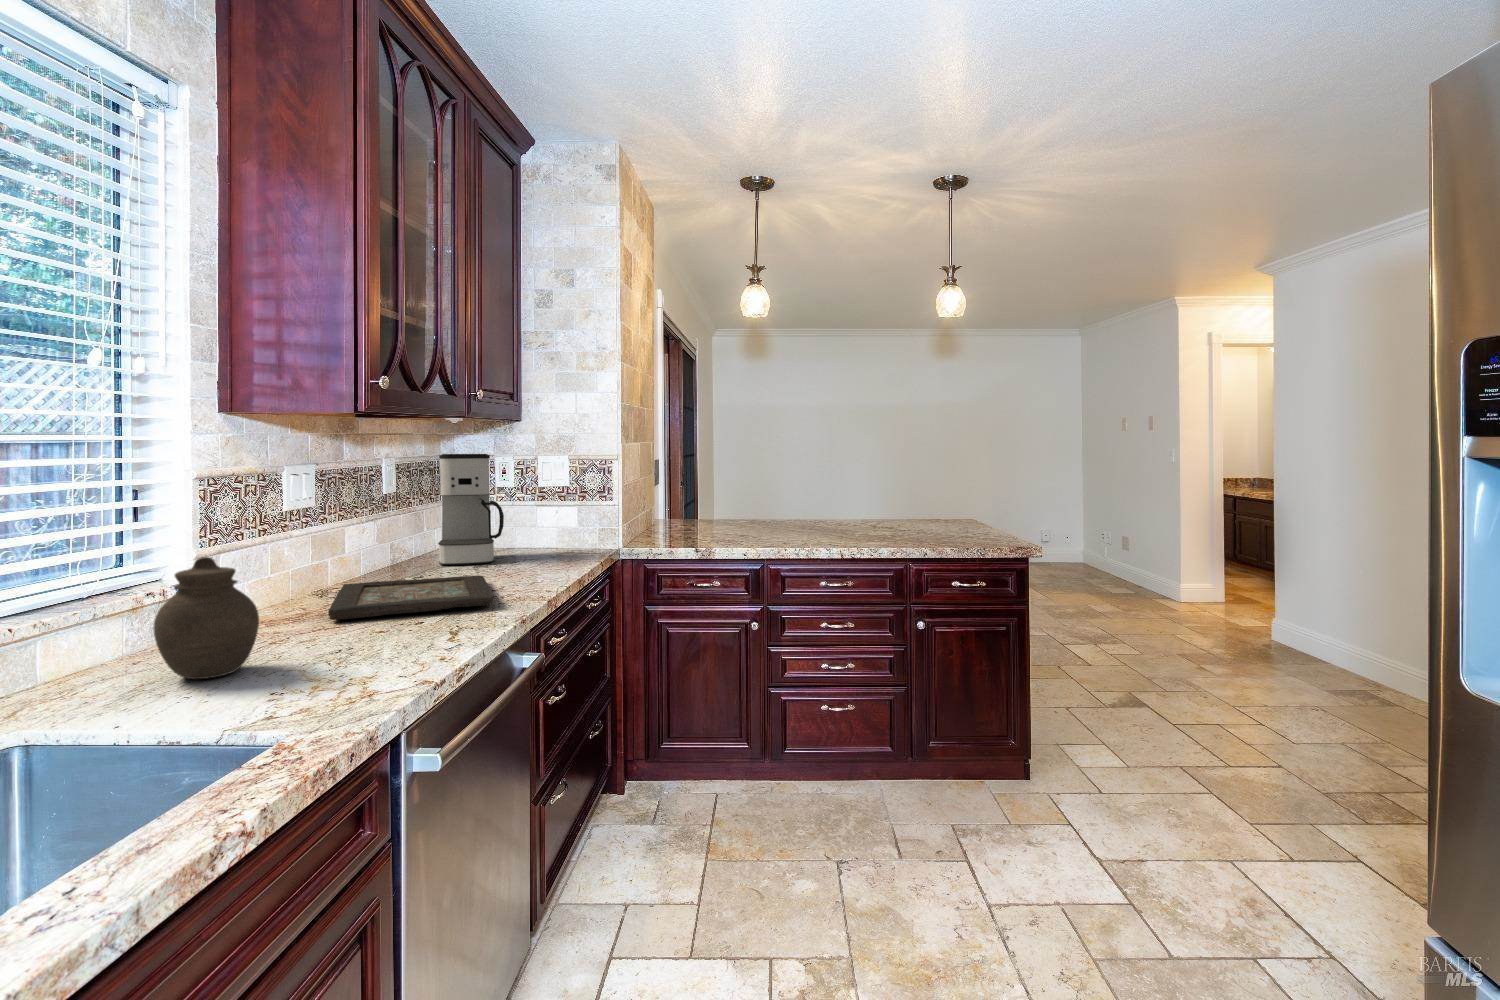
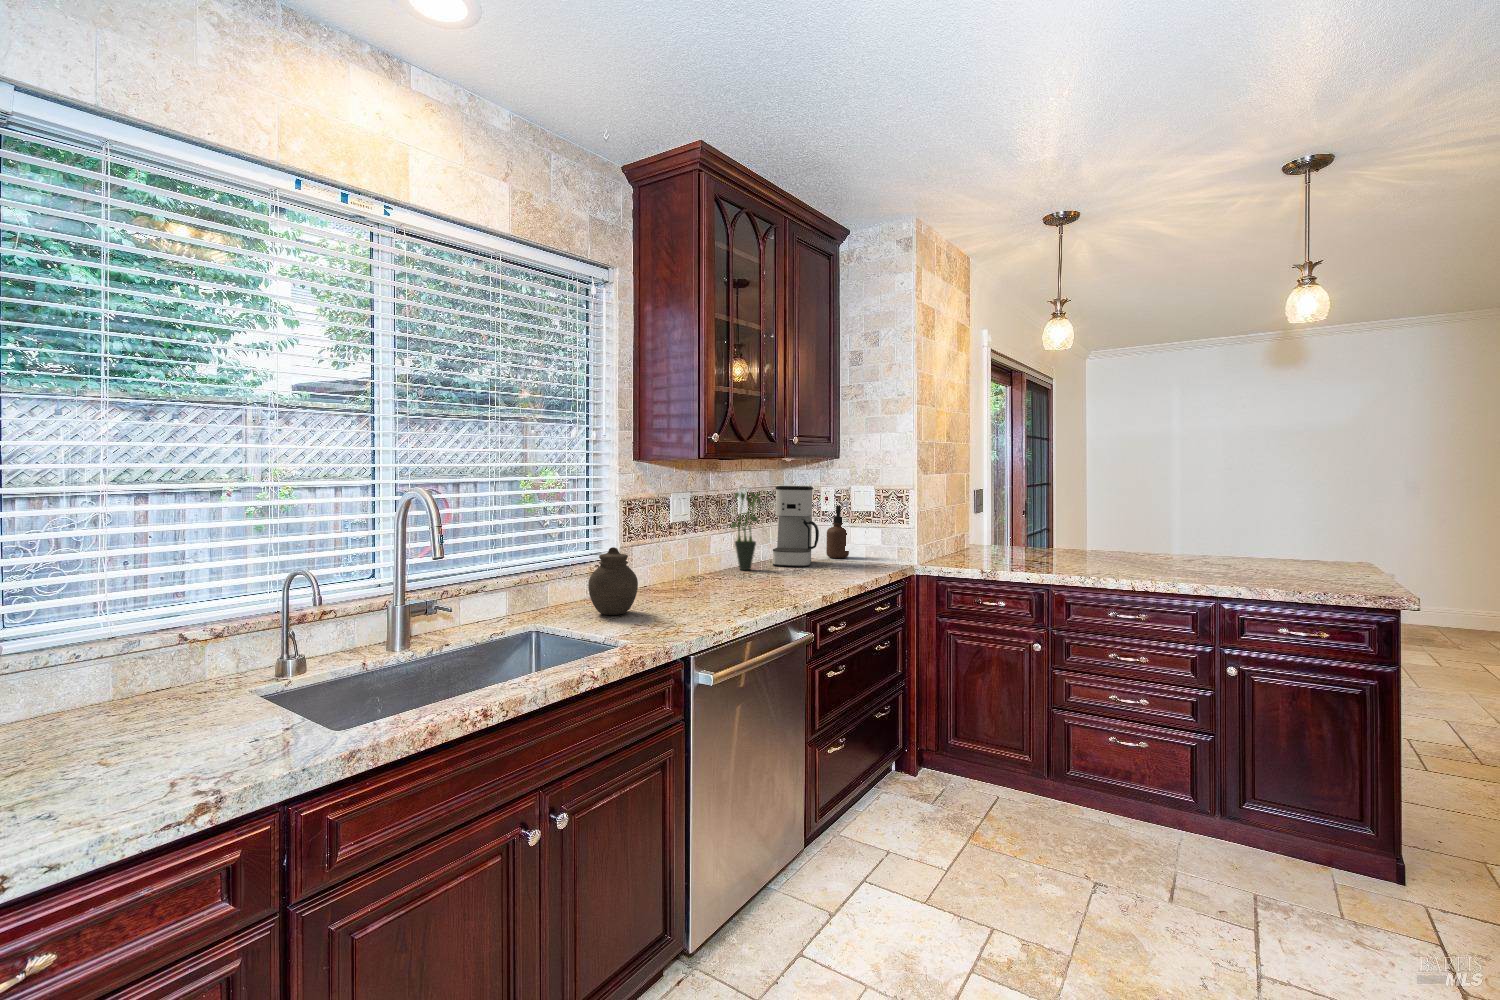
potted plant: none [379,456,430,576] -> present [731,491,761,570]
soap dispenser: none [506,480,537,549] -> present [826,506,849,558]
decorative tray: present [328,575,493,620] -> none [684,572,790,594]

